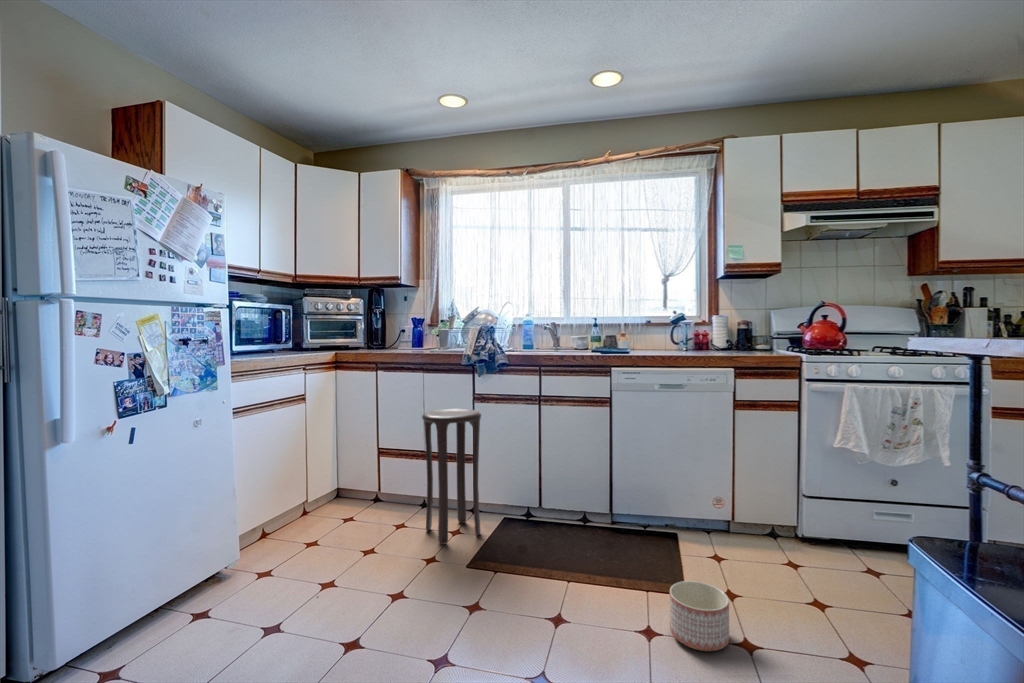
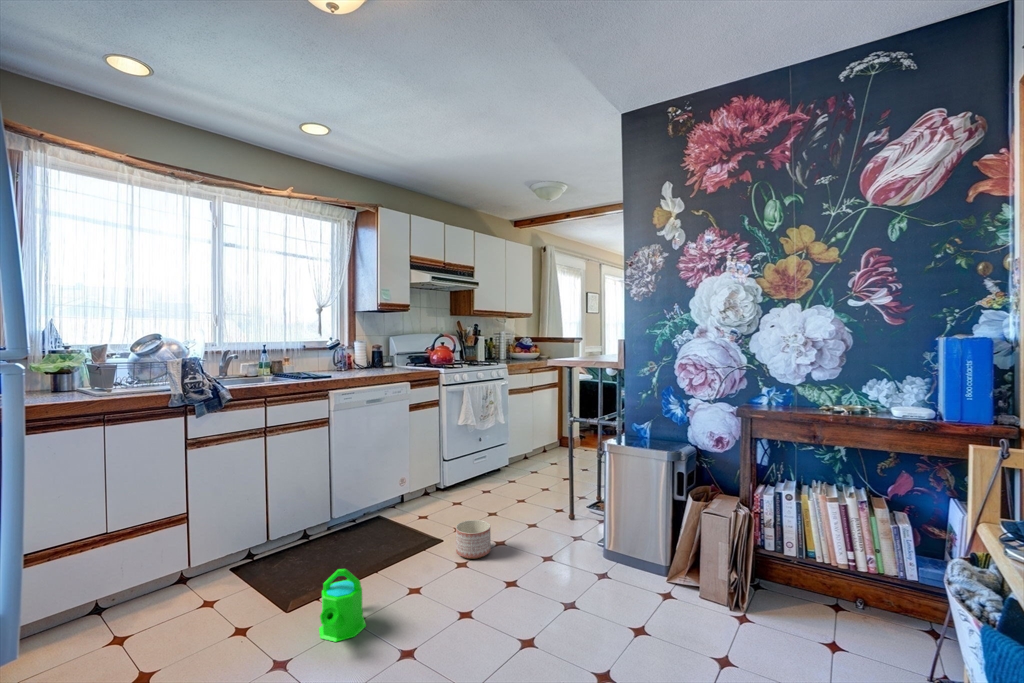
stool: present [422,409,481,544] -> none [145,457,229,621]
watering can: none [419,547,505,627] -> present [319,569,366,642]

